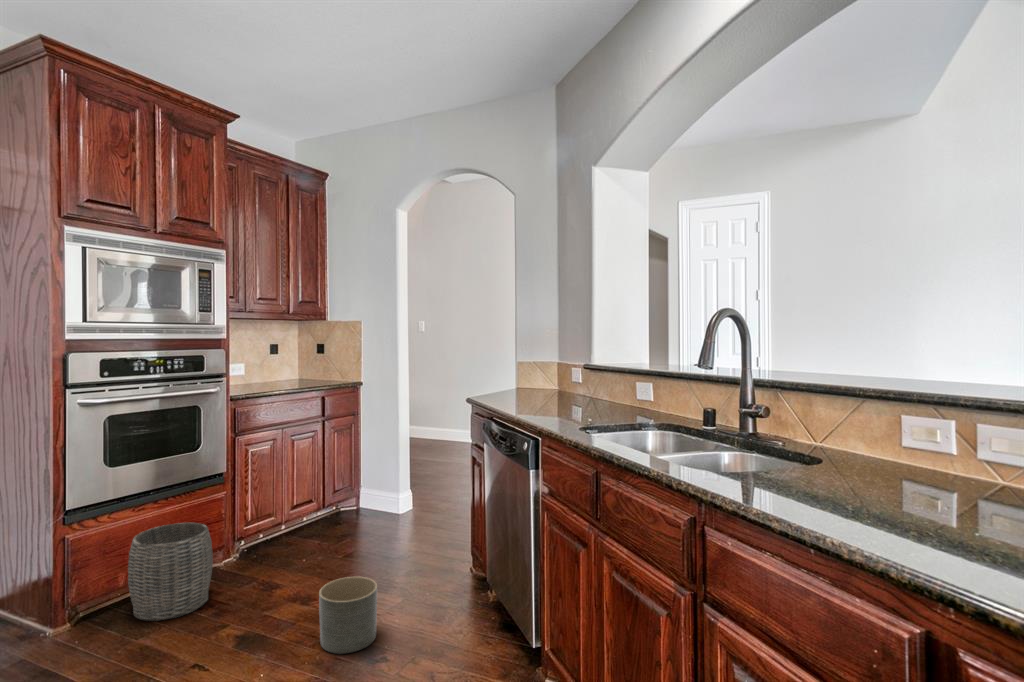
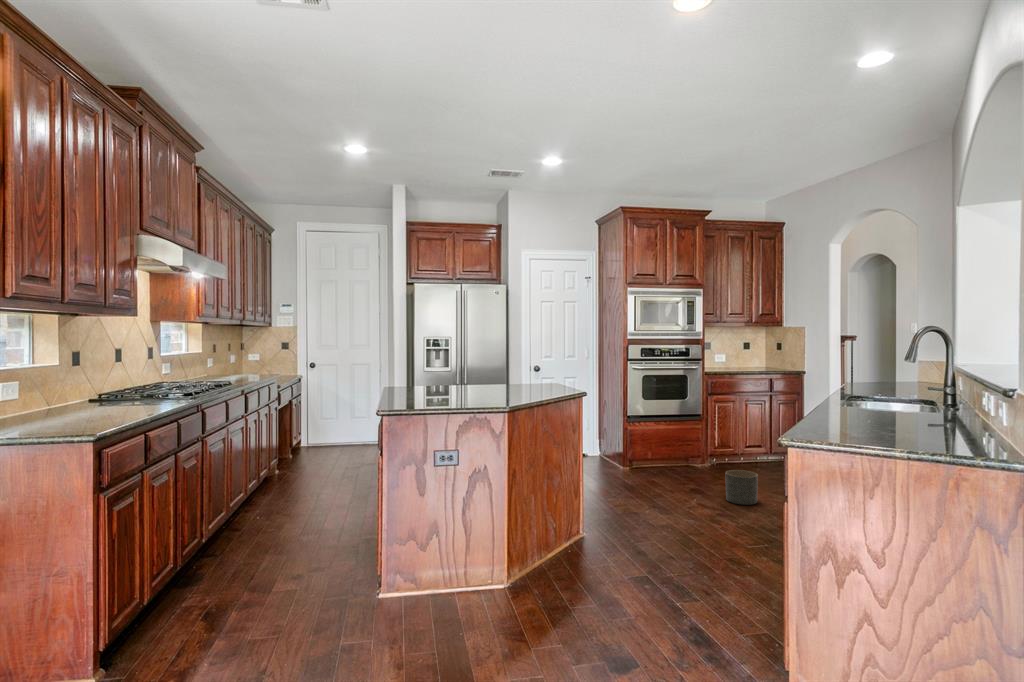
woven basket: present [128,523,213,621] -> none [651,434,688,476]

